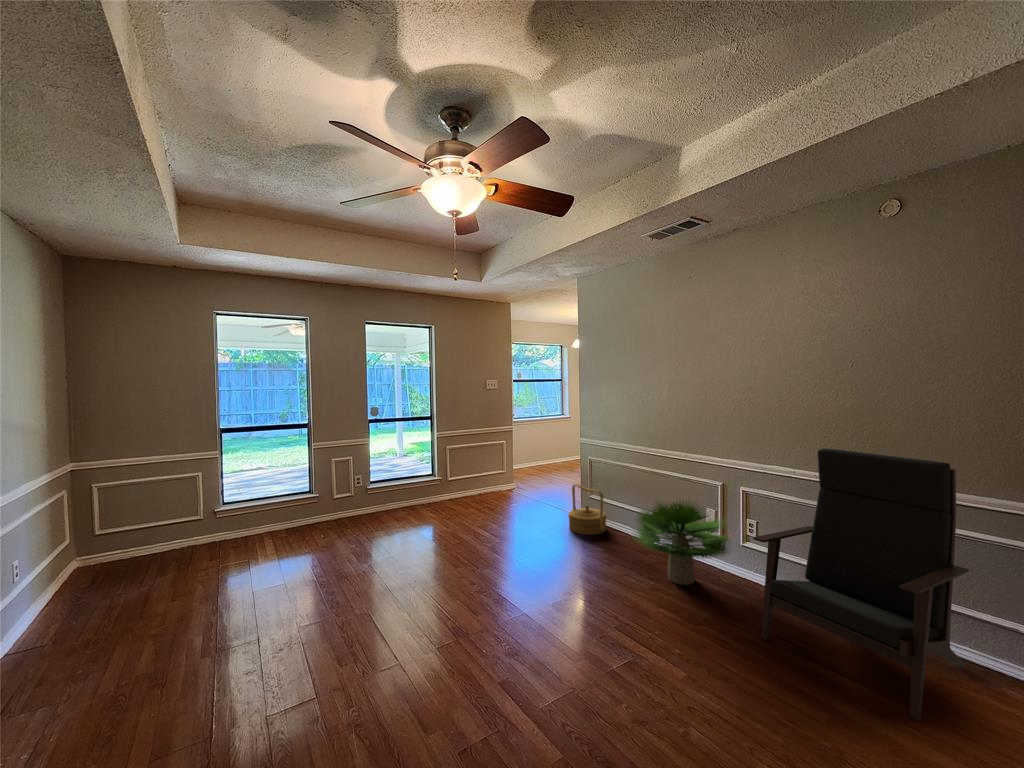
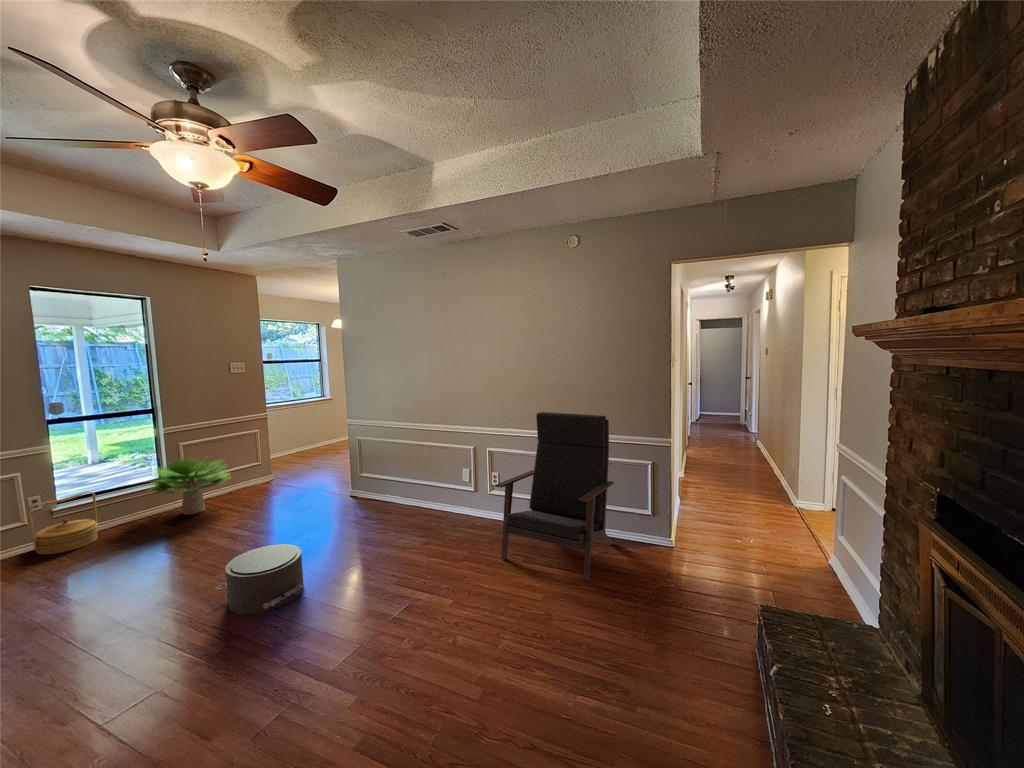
woven basket: present [568,484,606,535] -> present [28,492,97,555]
potted plant: present [637,501,729,585] -> present [150,457,229,515]
pouf: none [457,554,529,620] -> present [216,544,304,615]

